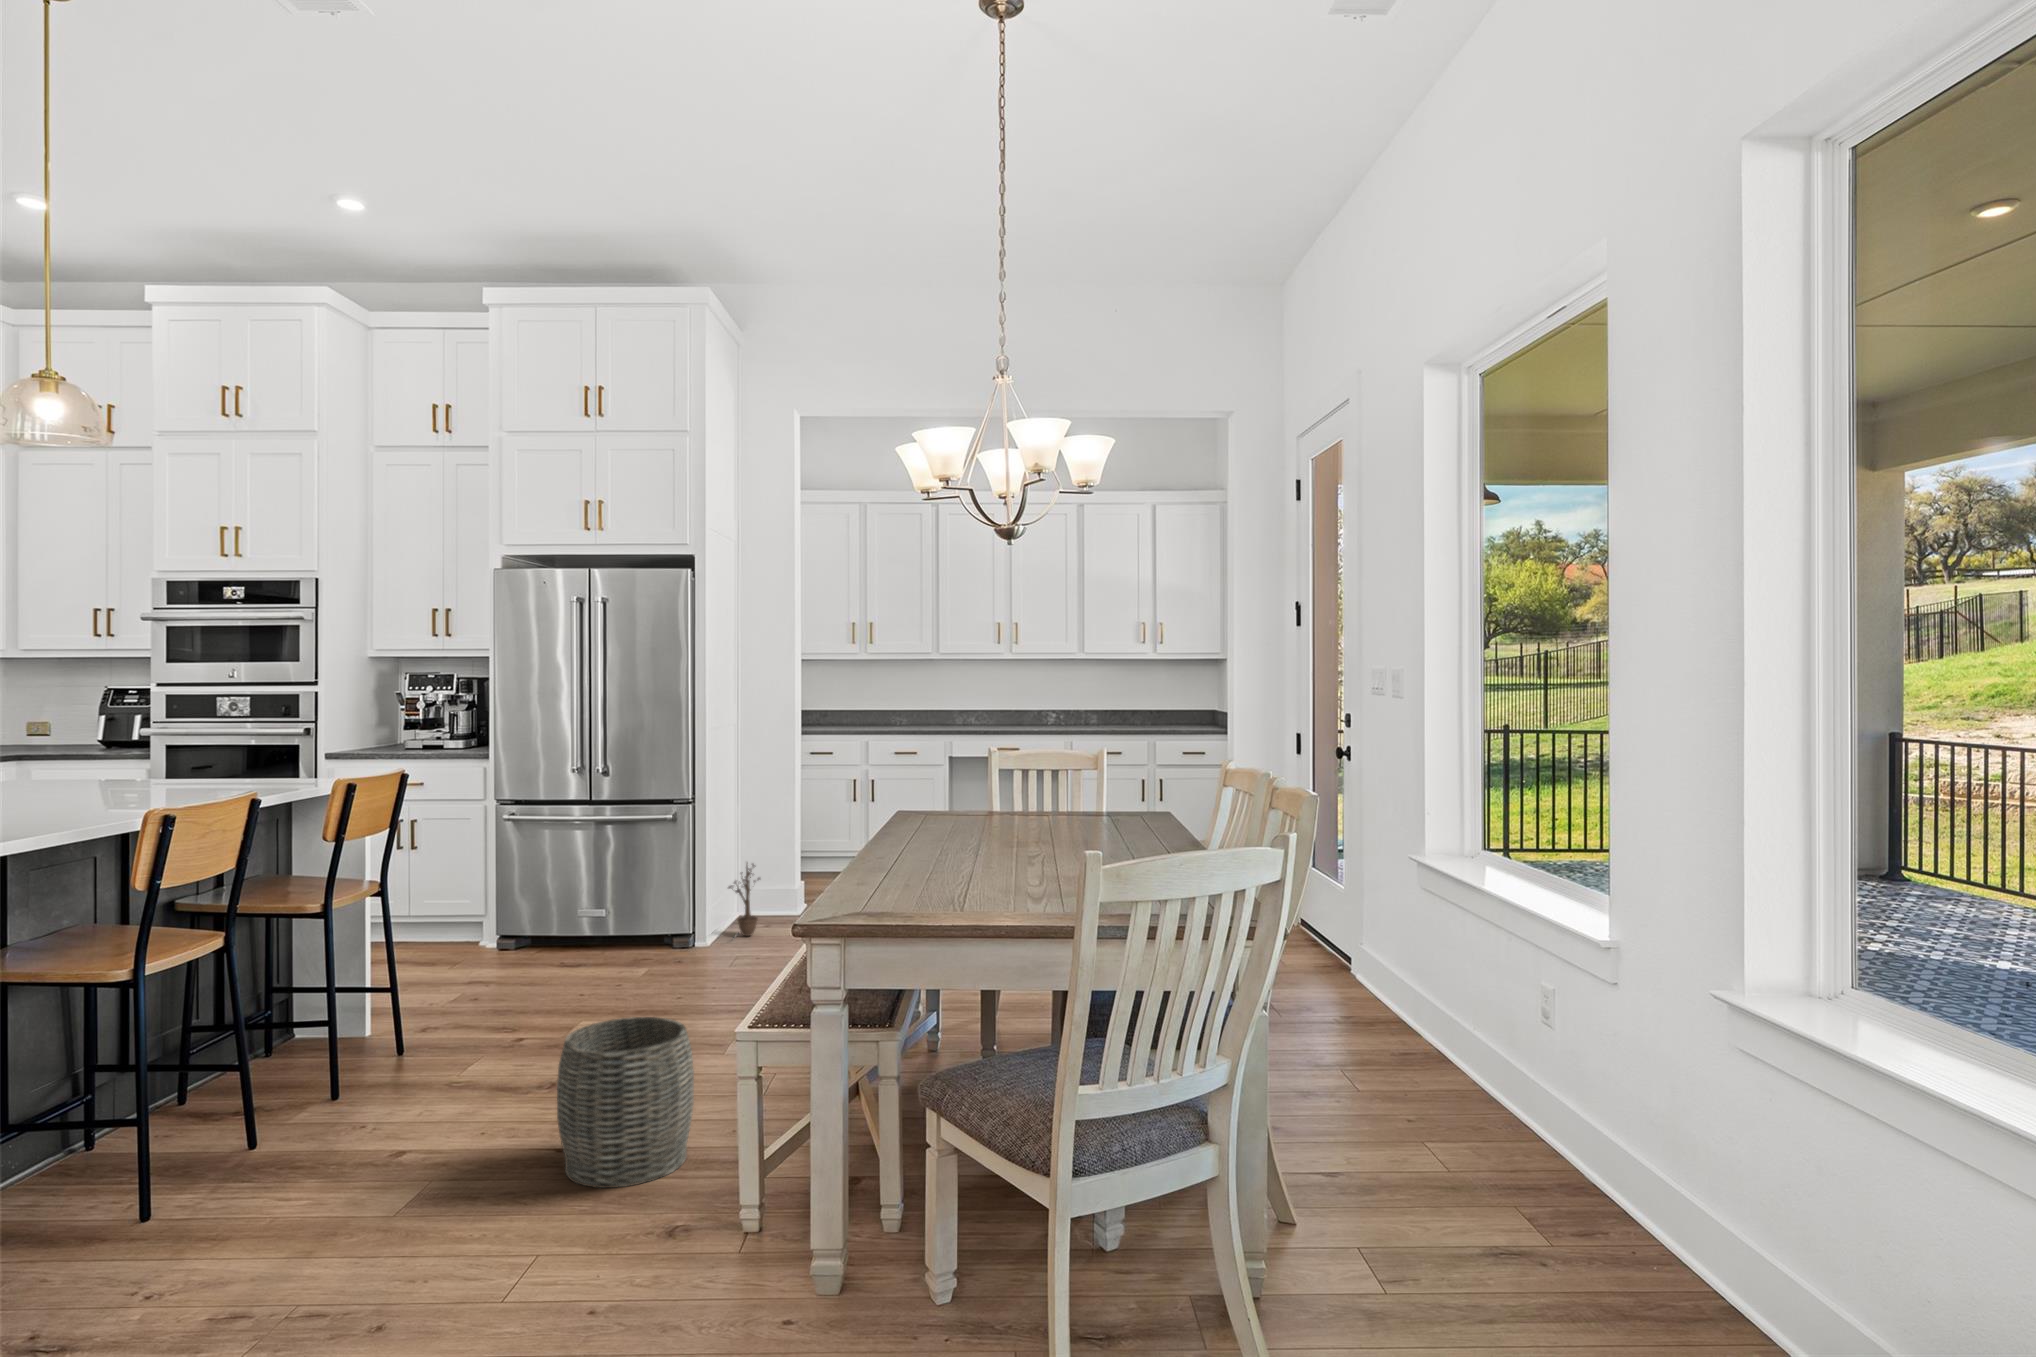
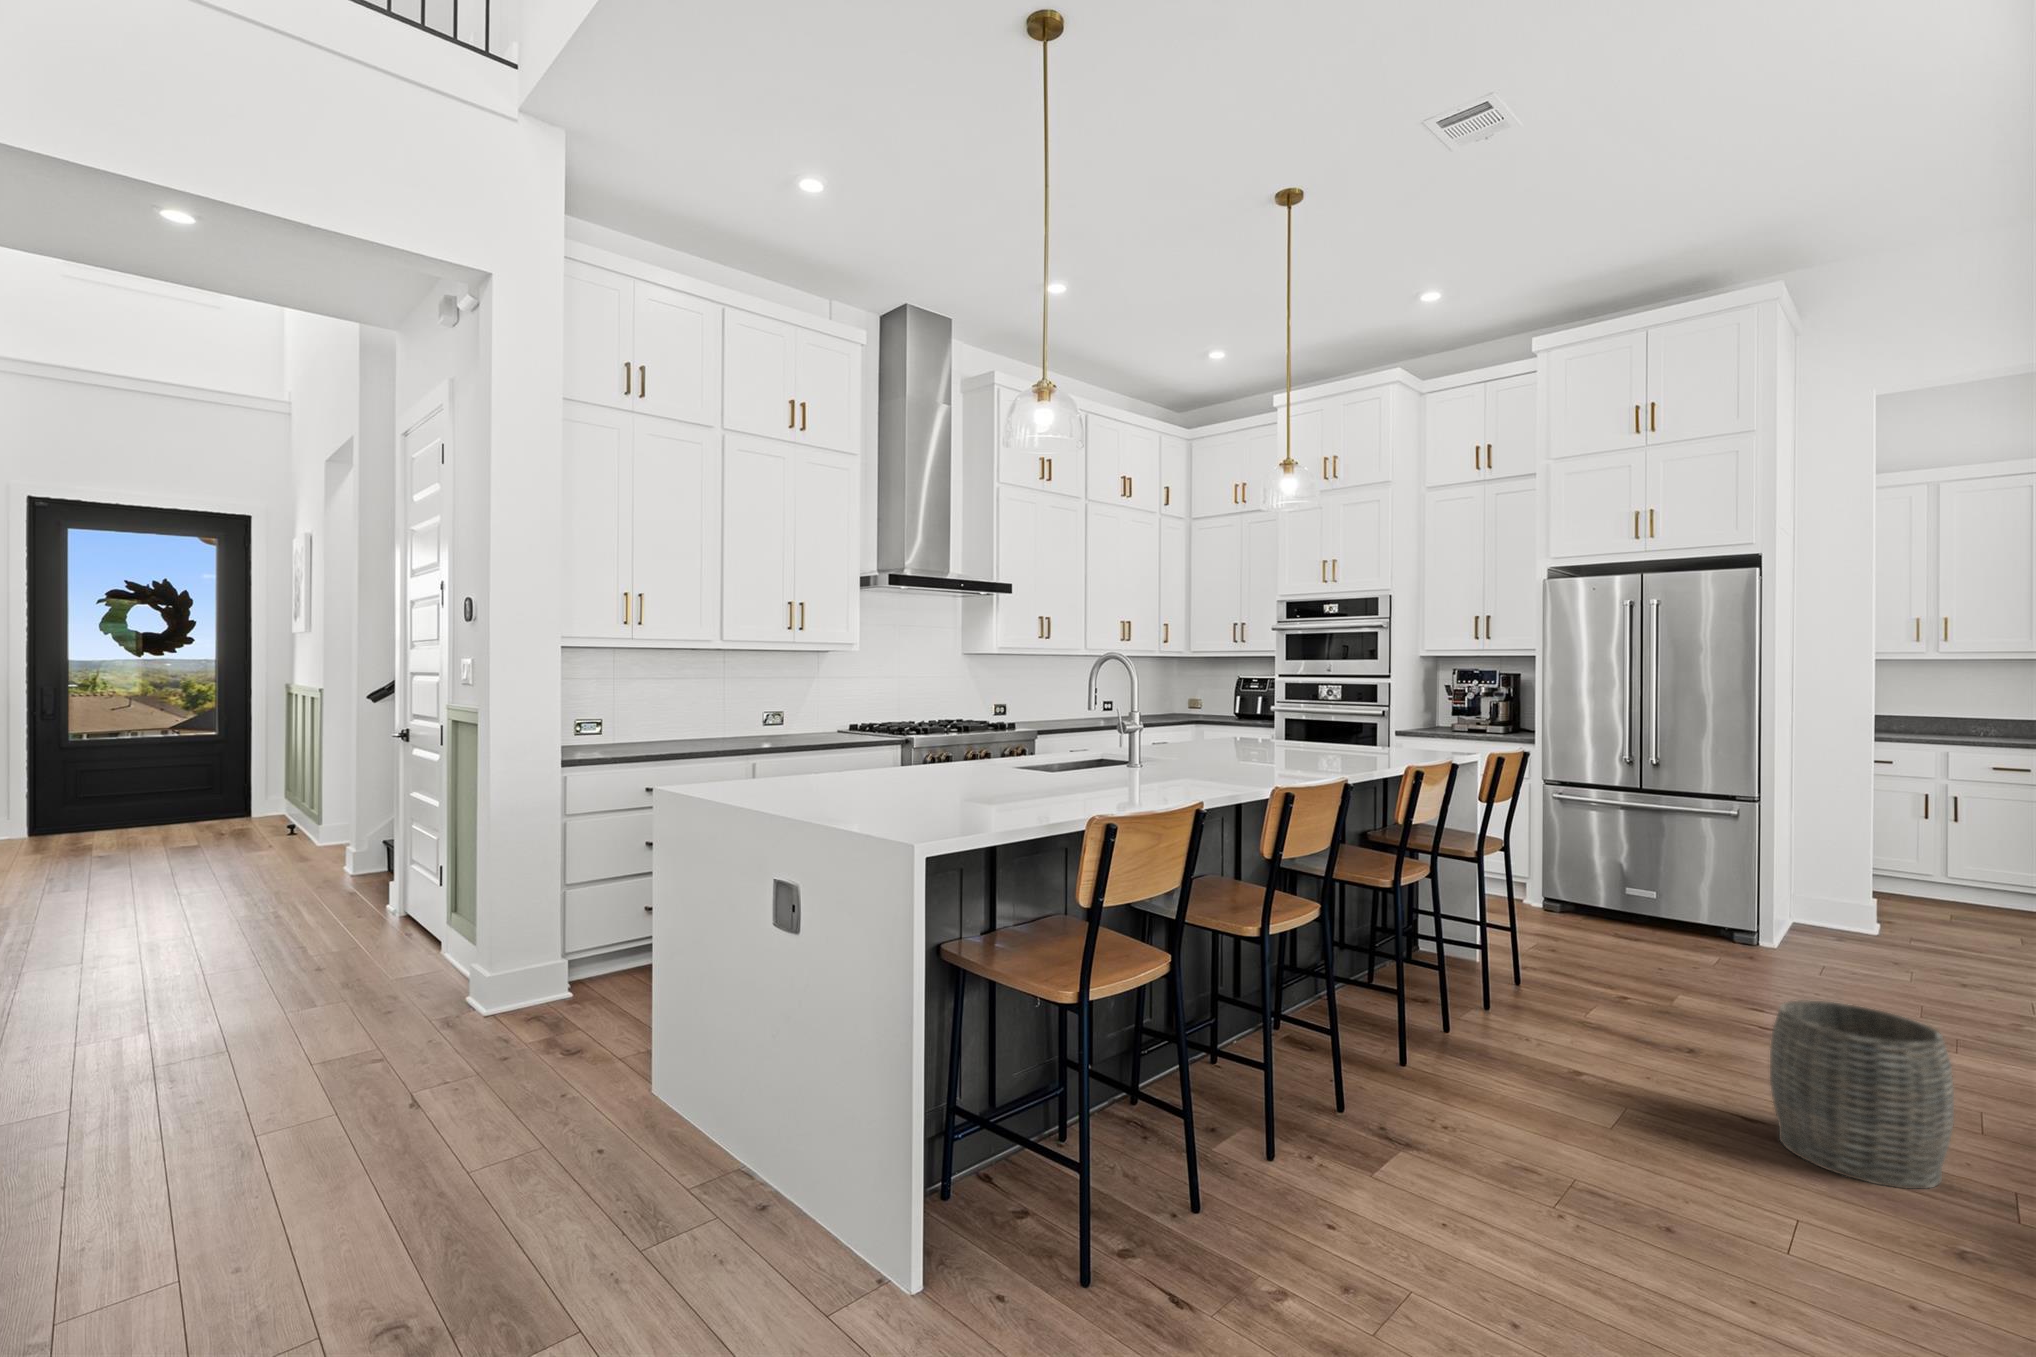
decorative plant: present [728,863,760,936] -> none [1794,866,1834,945]

